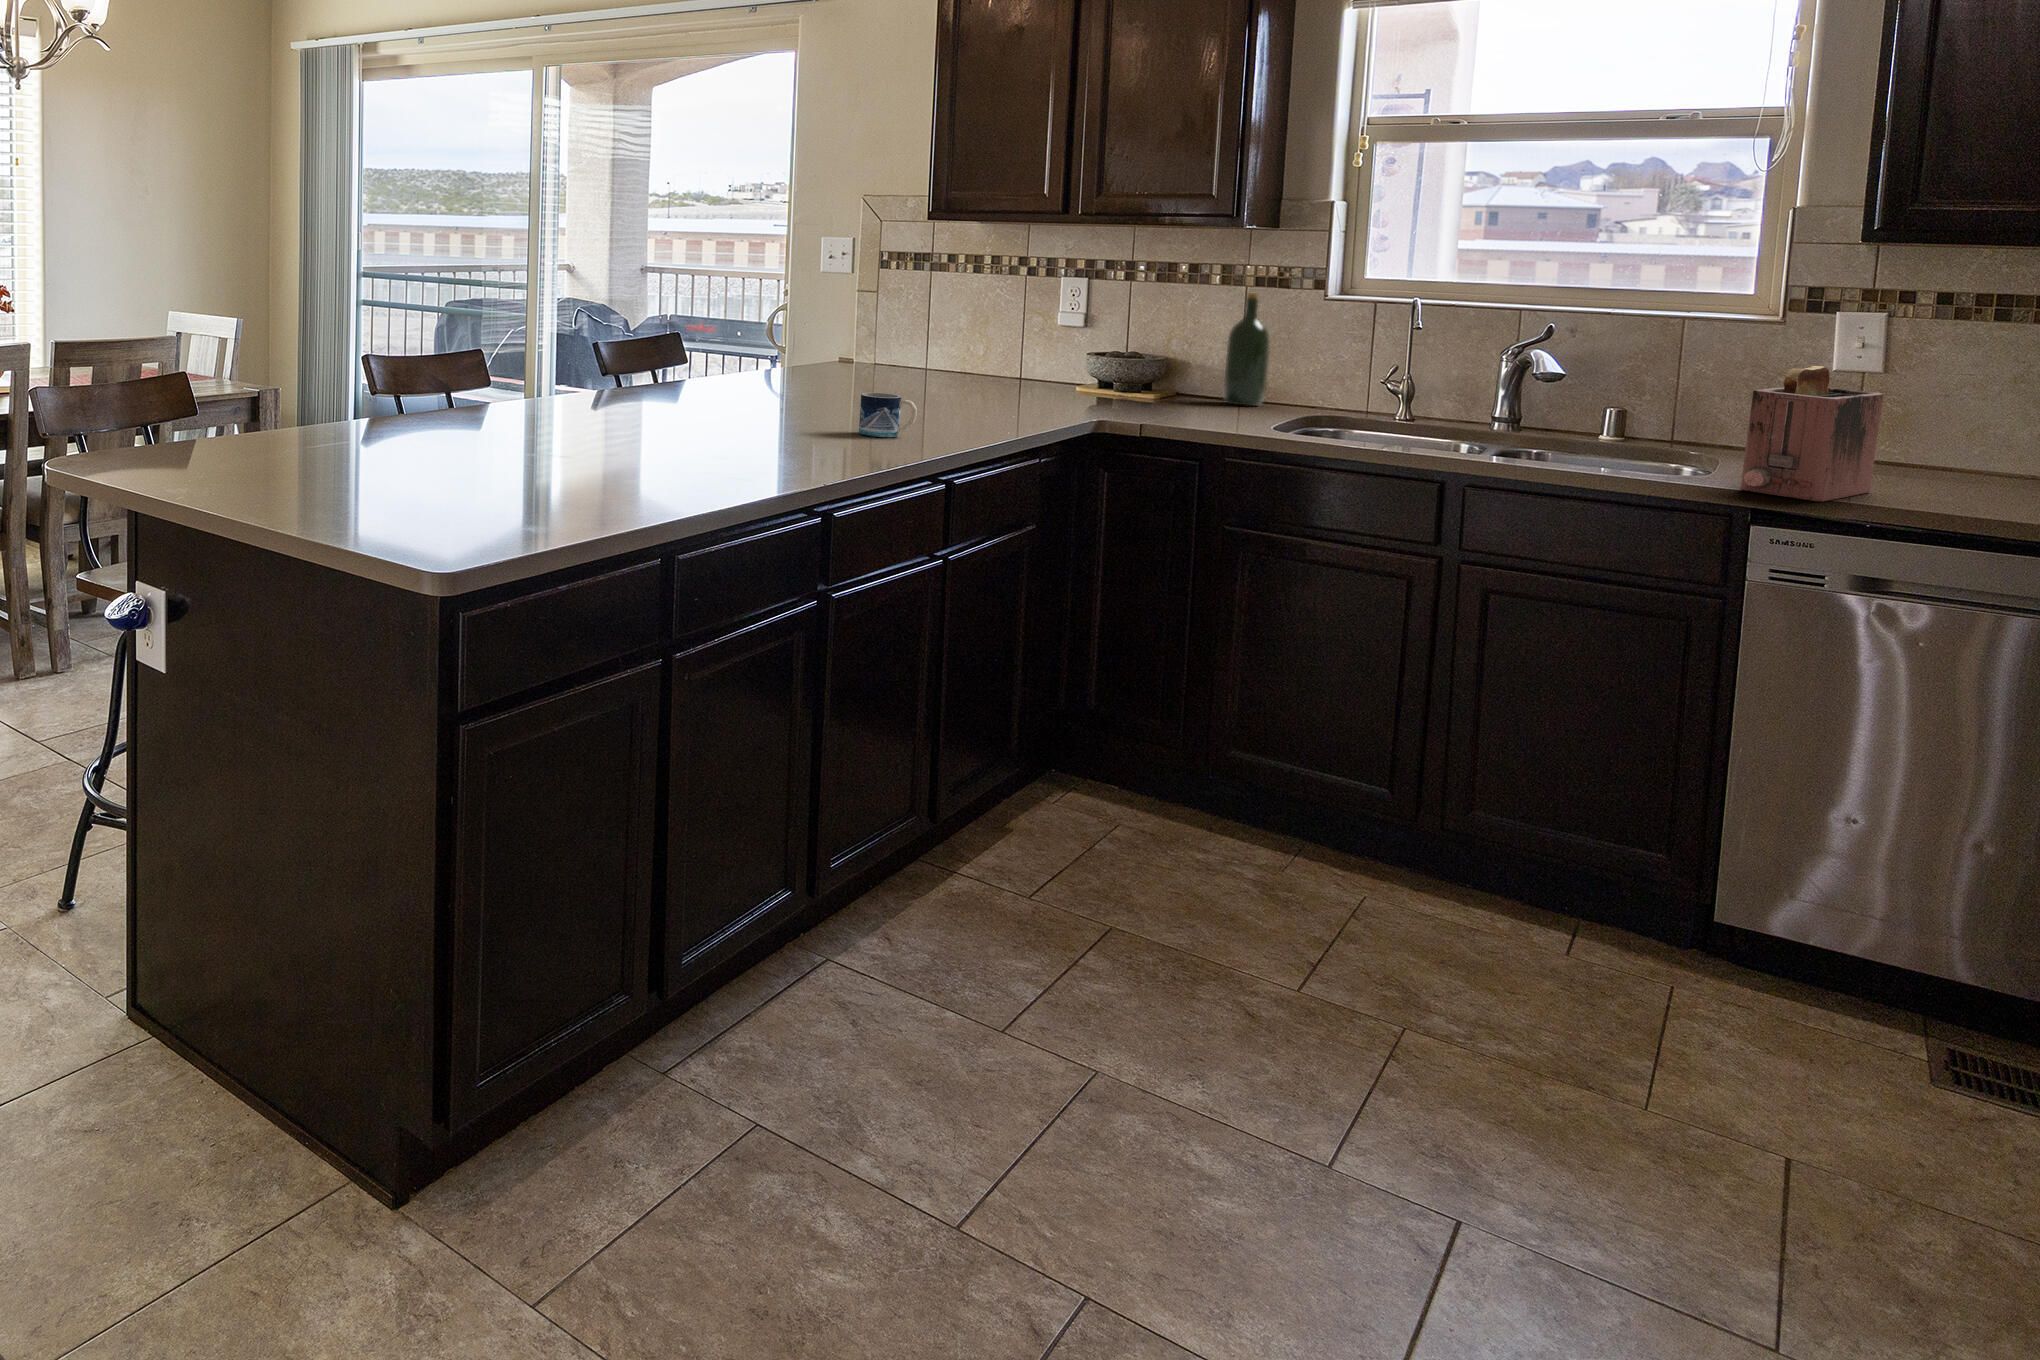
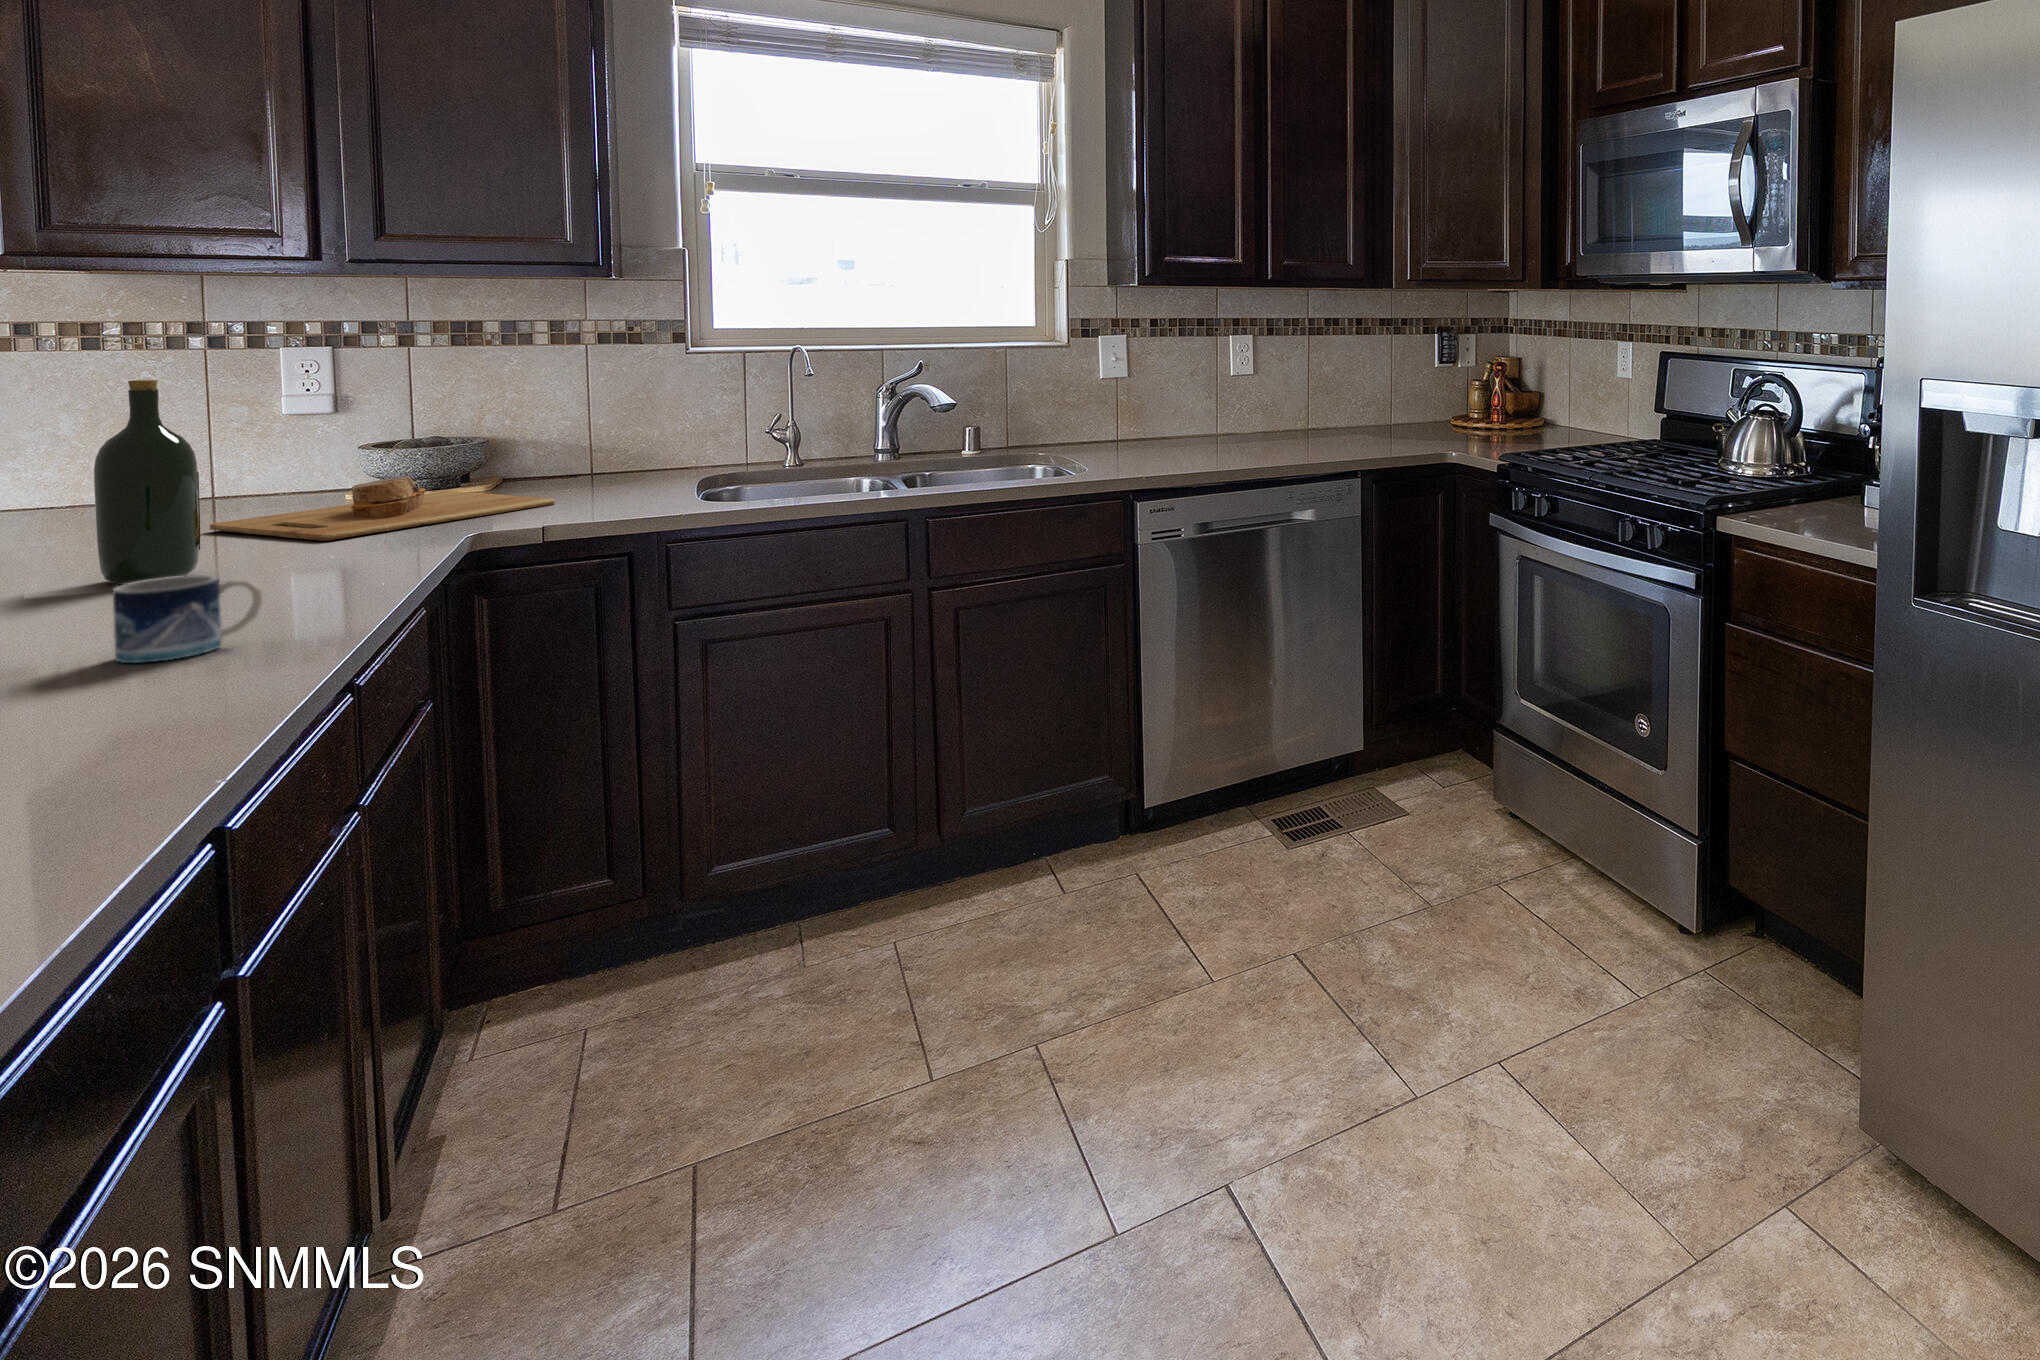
wine bottle: present [1224,293,1270,406] -> present [94,380,200,584]
toaster: present [1740,366,1883,502] -> none [1133,375,1186,477]
cutting board: none [991,374,1177,412] -> present [210,476,555,541]

